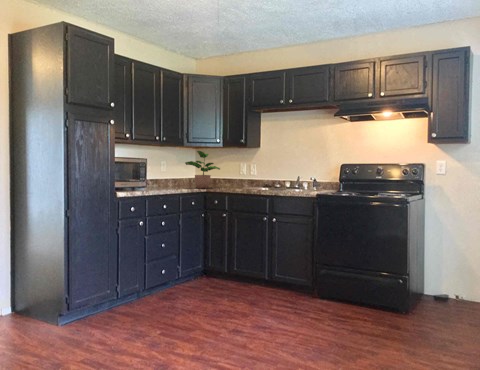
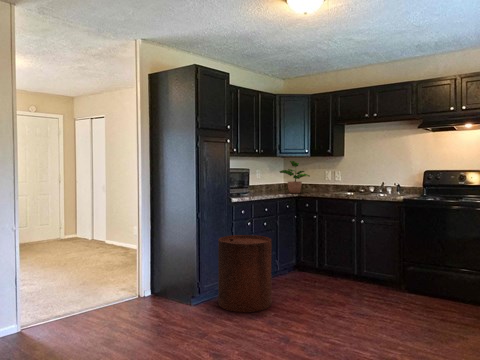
trash can: none [93,236,160,330] -> present [218,235,272,312]

